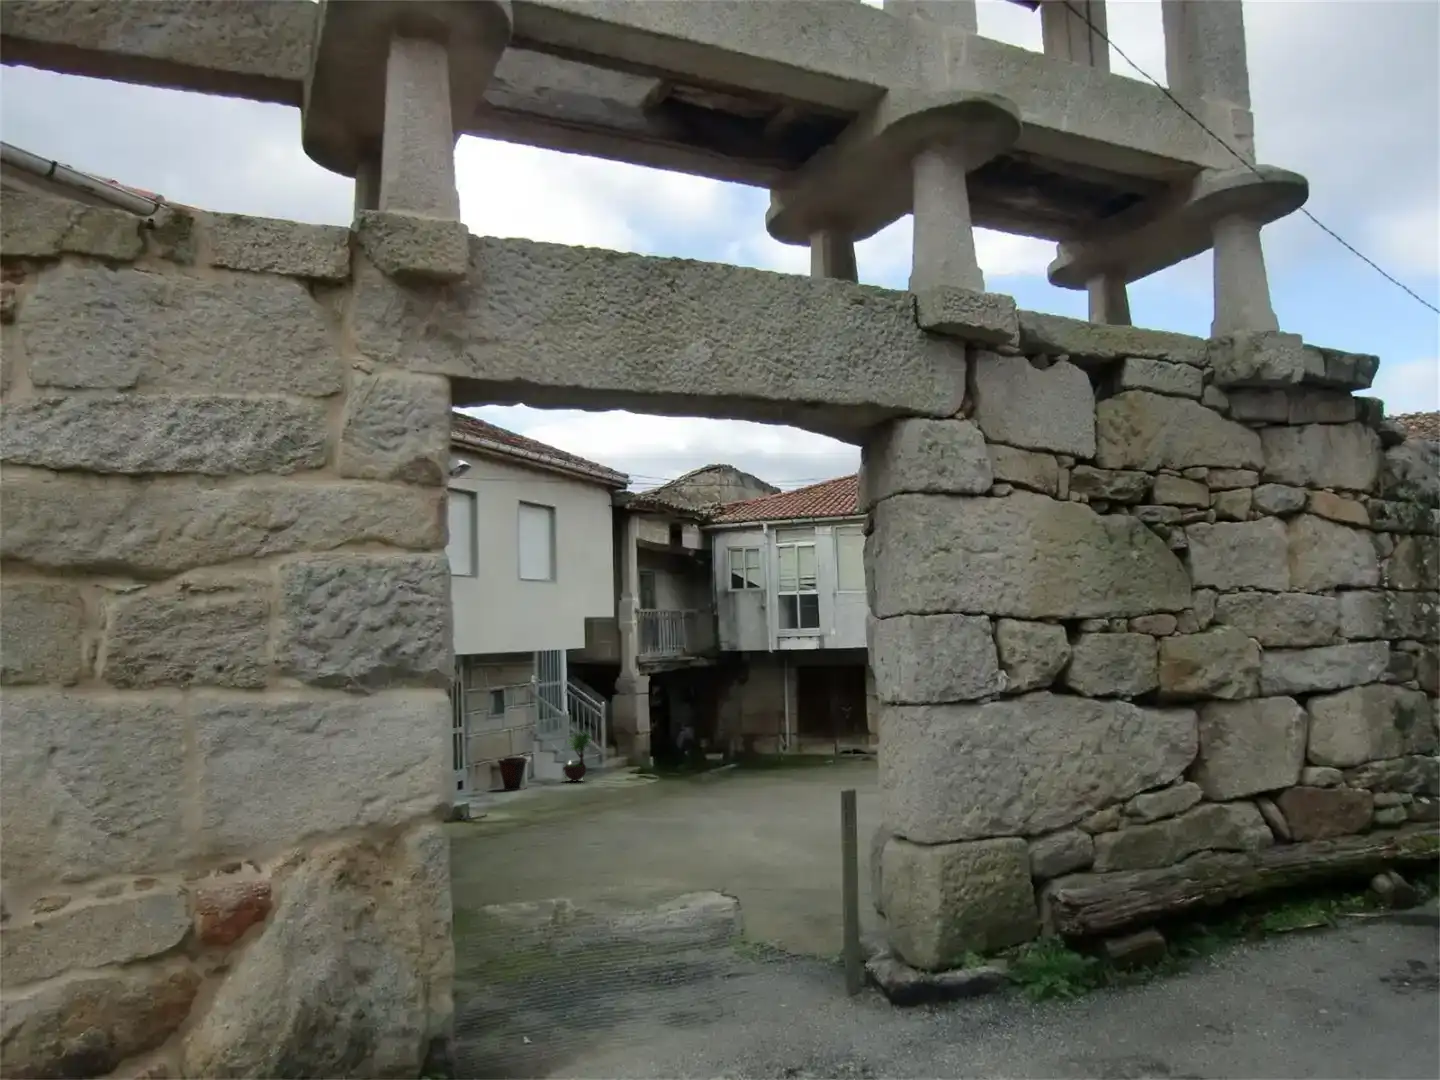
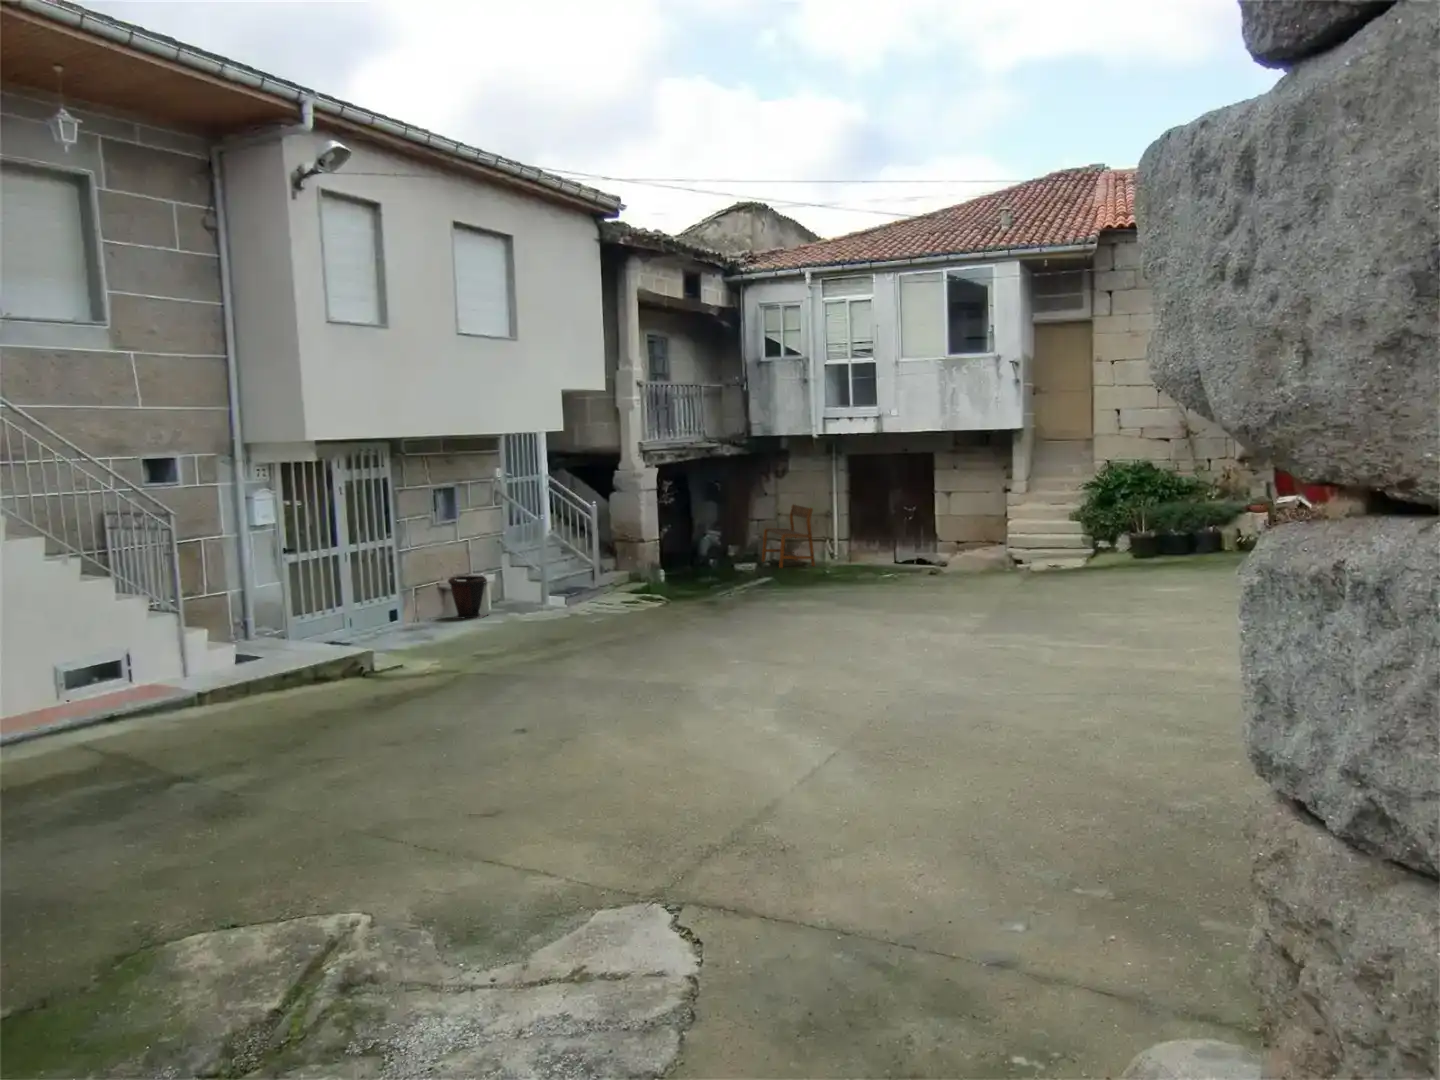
bench: none [730,705,774,758] -> present [762,504,815,568]
potted tree: present [563,732,591,781] -> none [539,536,578,605]

